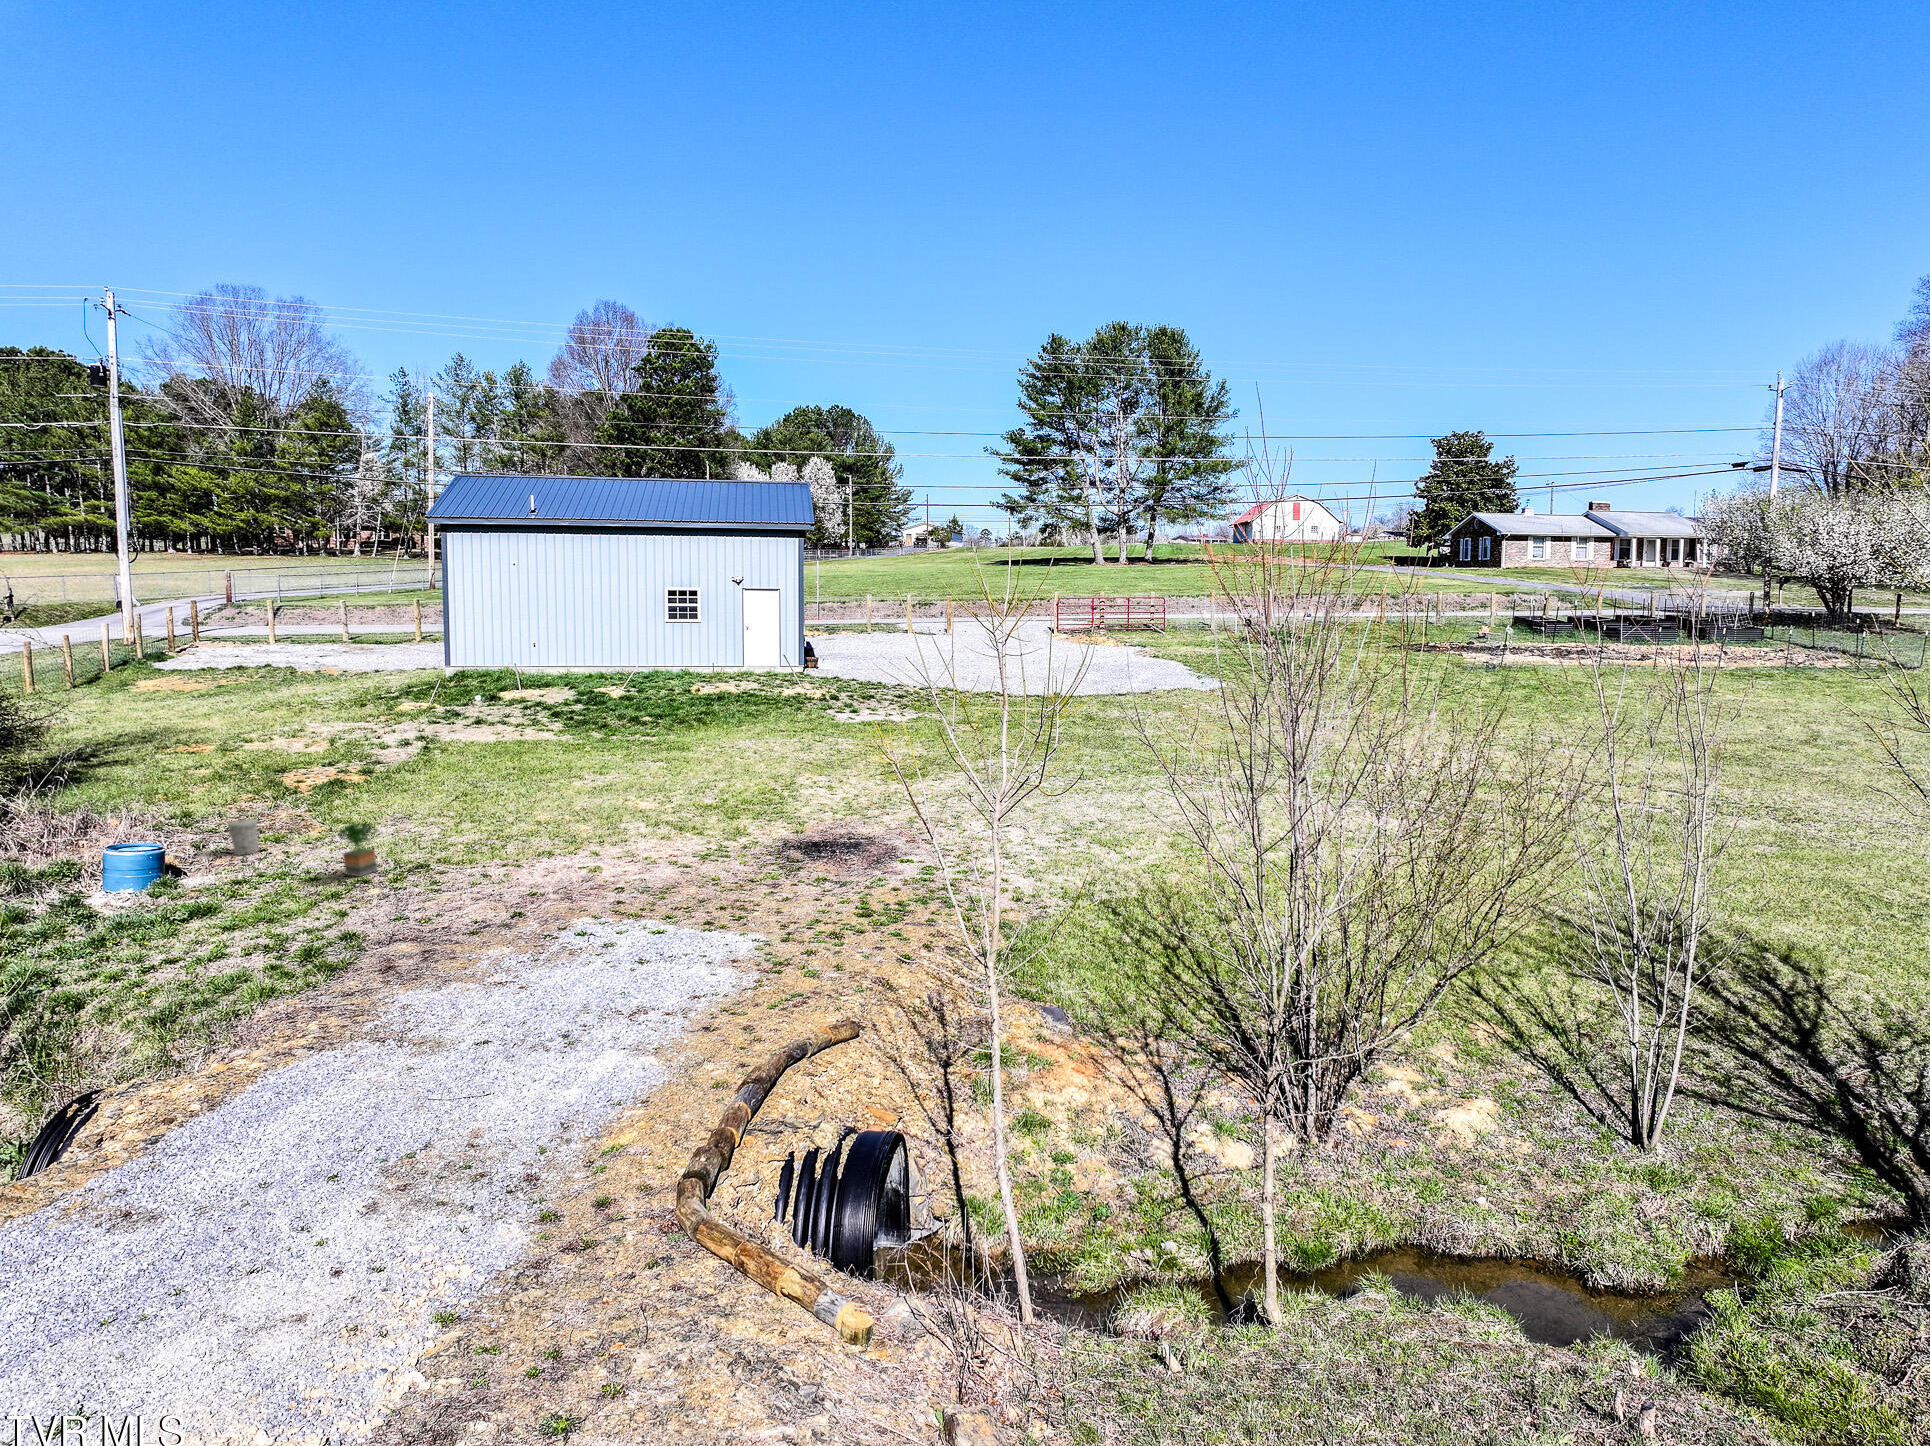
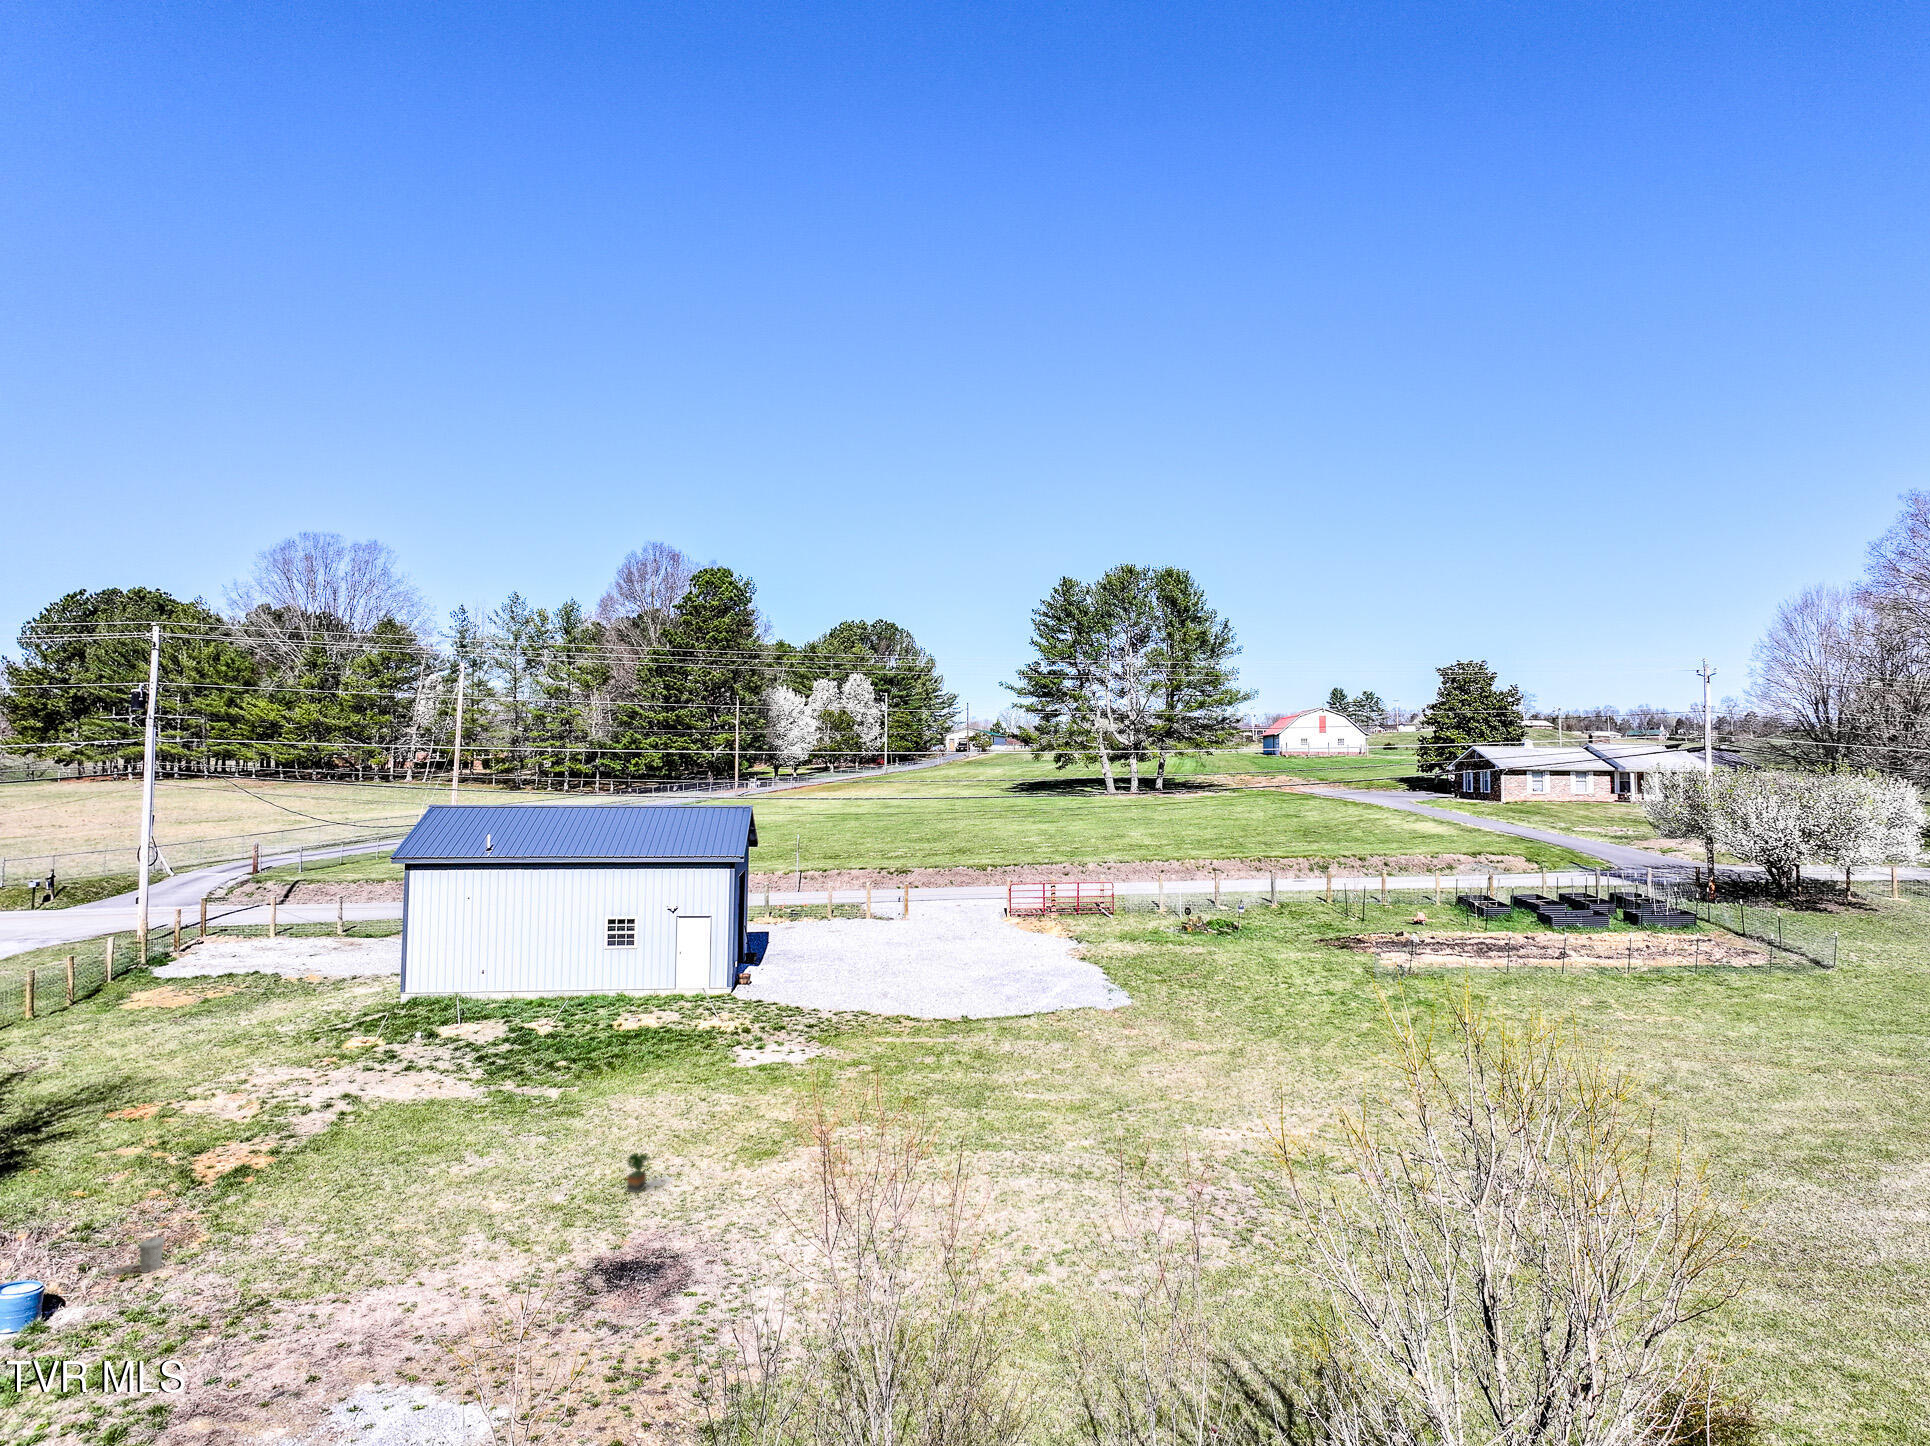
potted tree: present [338,823,379,877] -> present [627,1154,650,1193]

